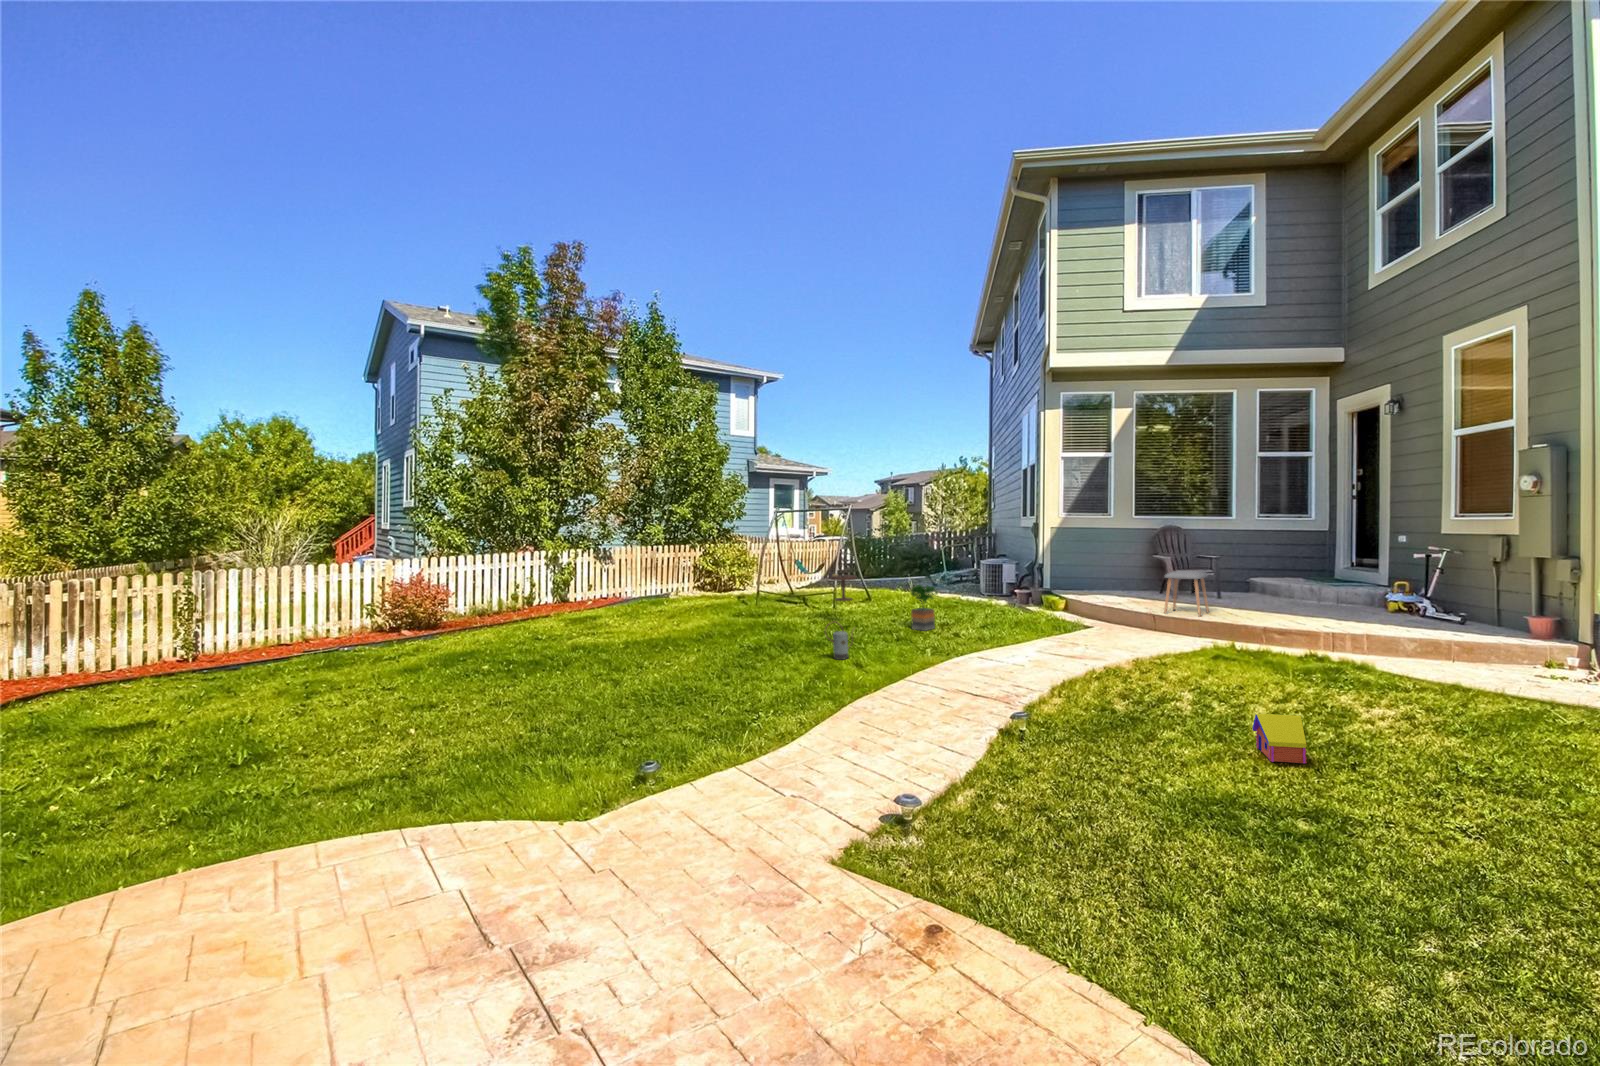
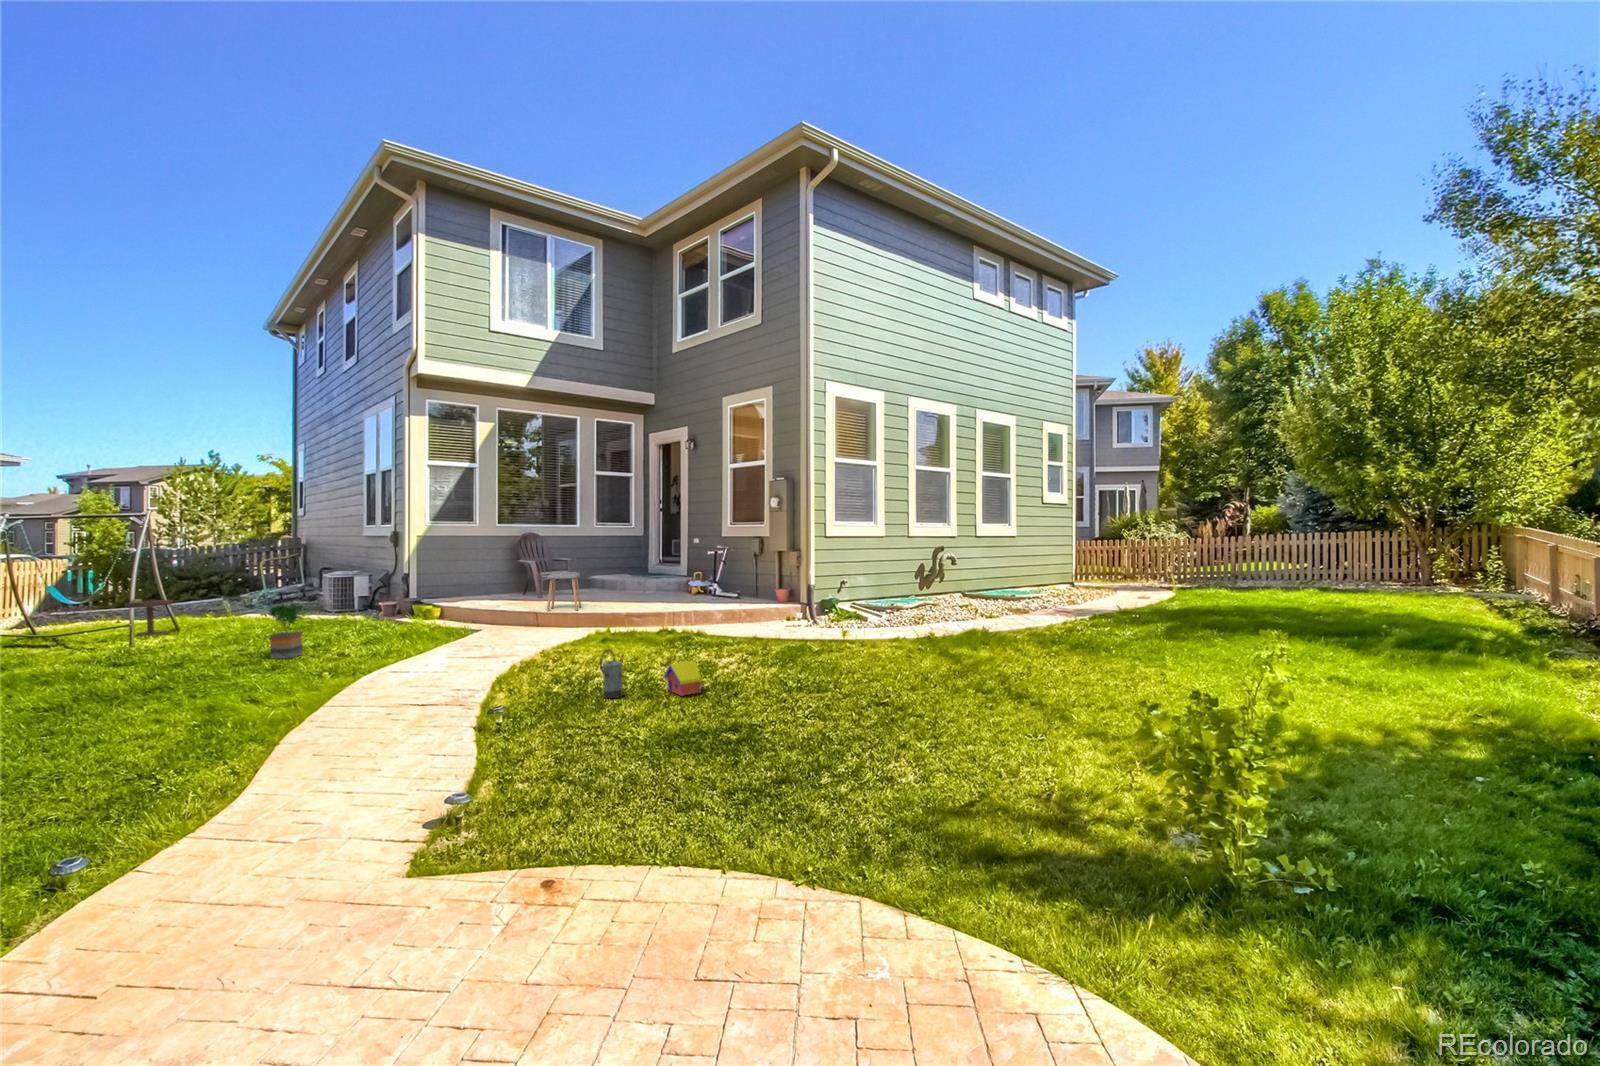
watering can: present [825,621,854,660] -> present [600,649,624,698]

